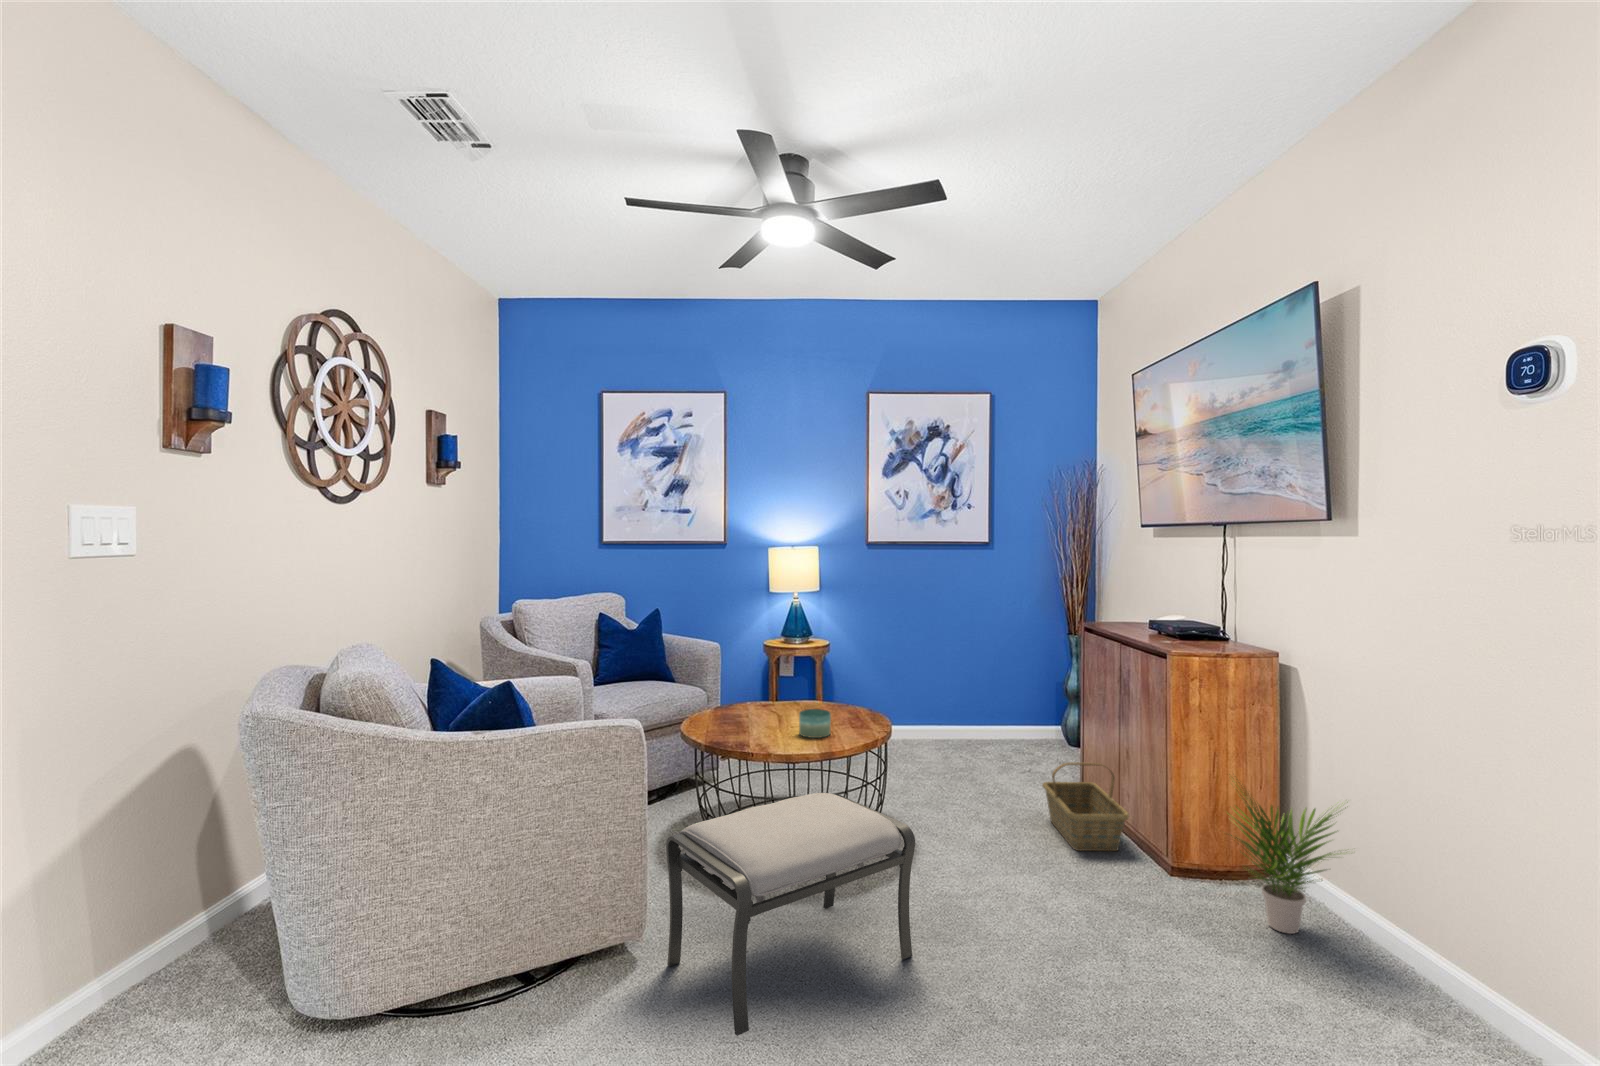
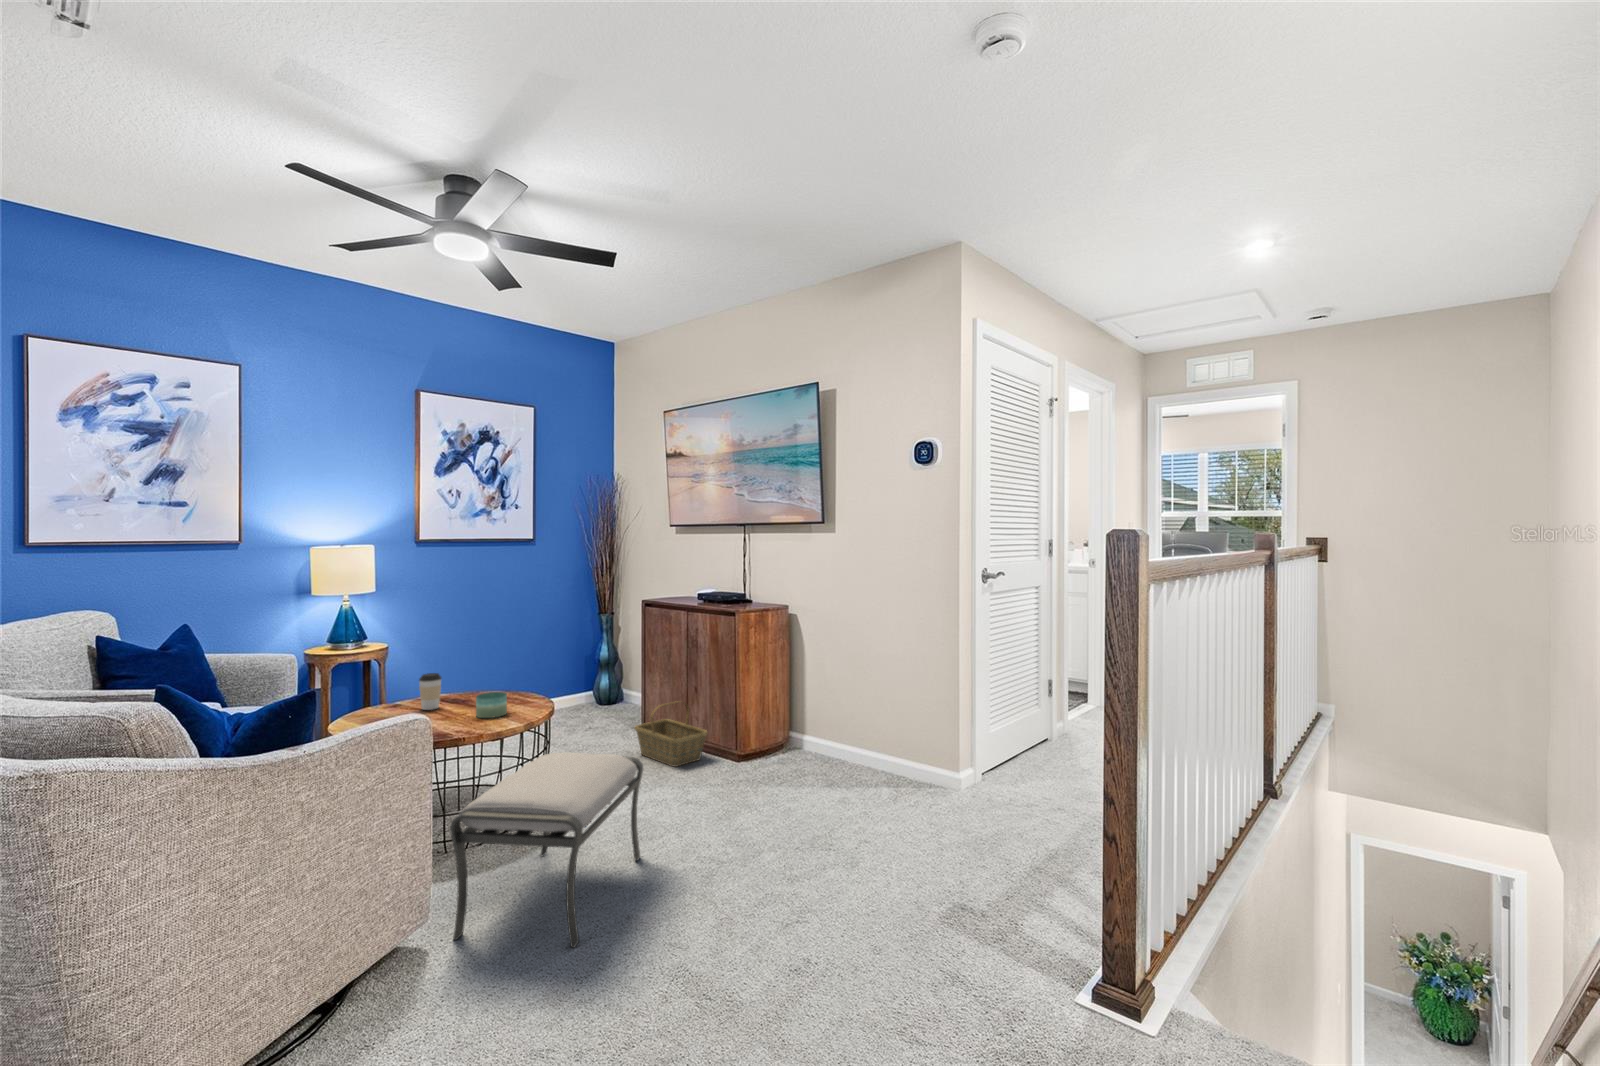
coffee cup: none [776,679,797,716] -> present [419,673,442,710]
potted plant: present [1227,789,1341,934] -> none [778,683,854,773]

